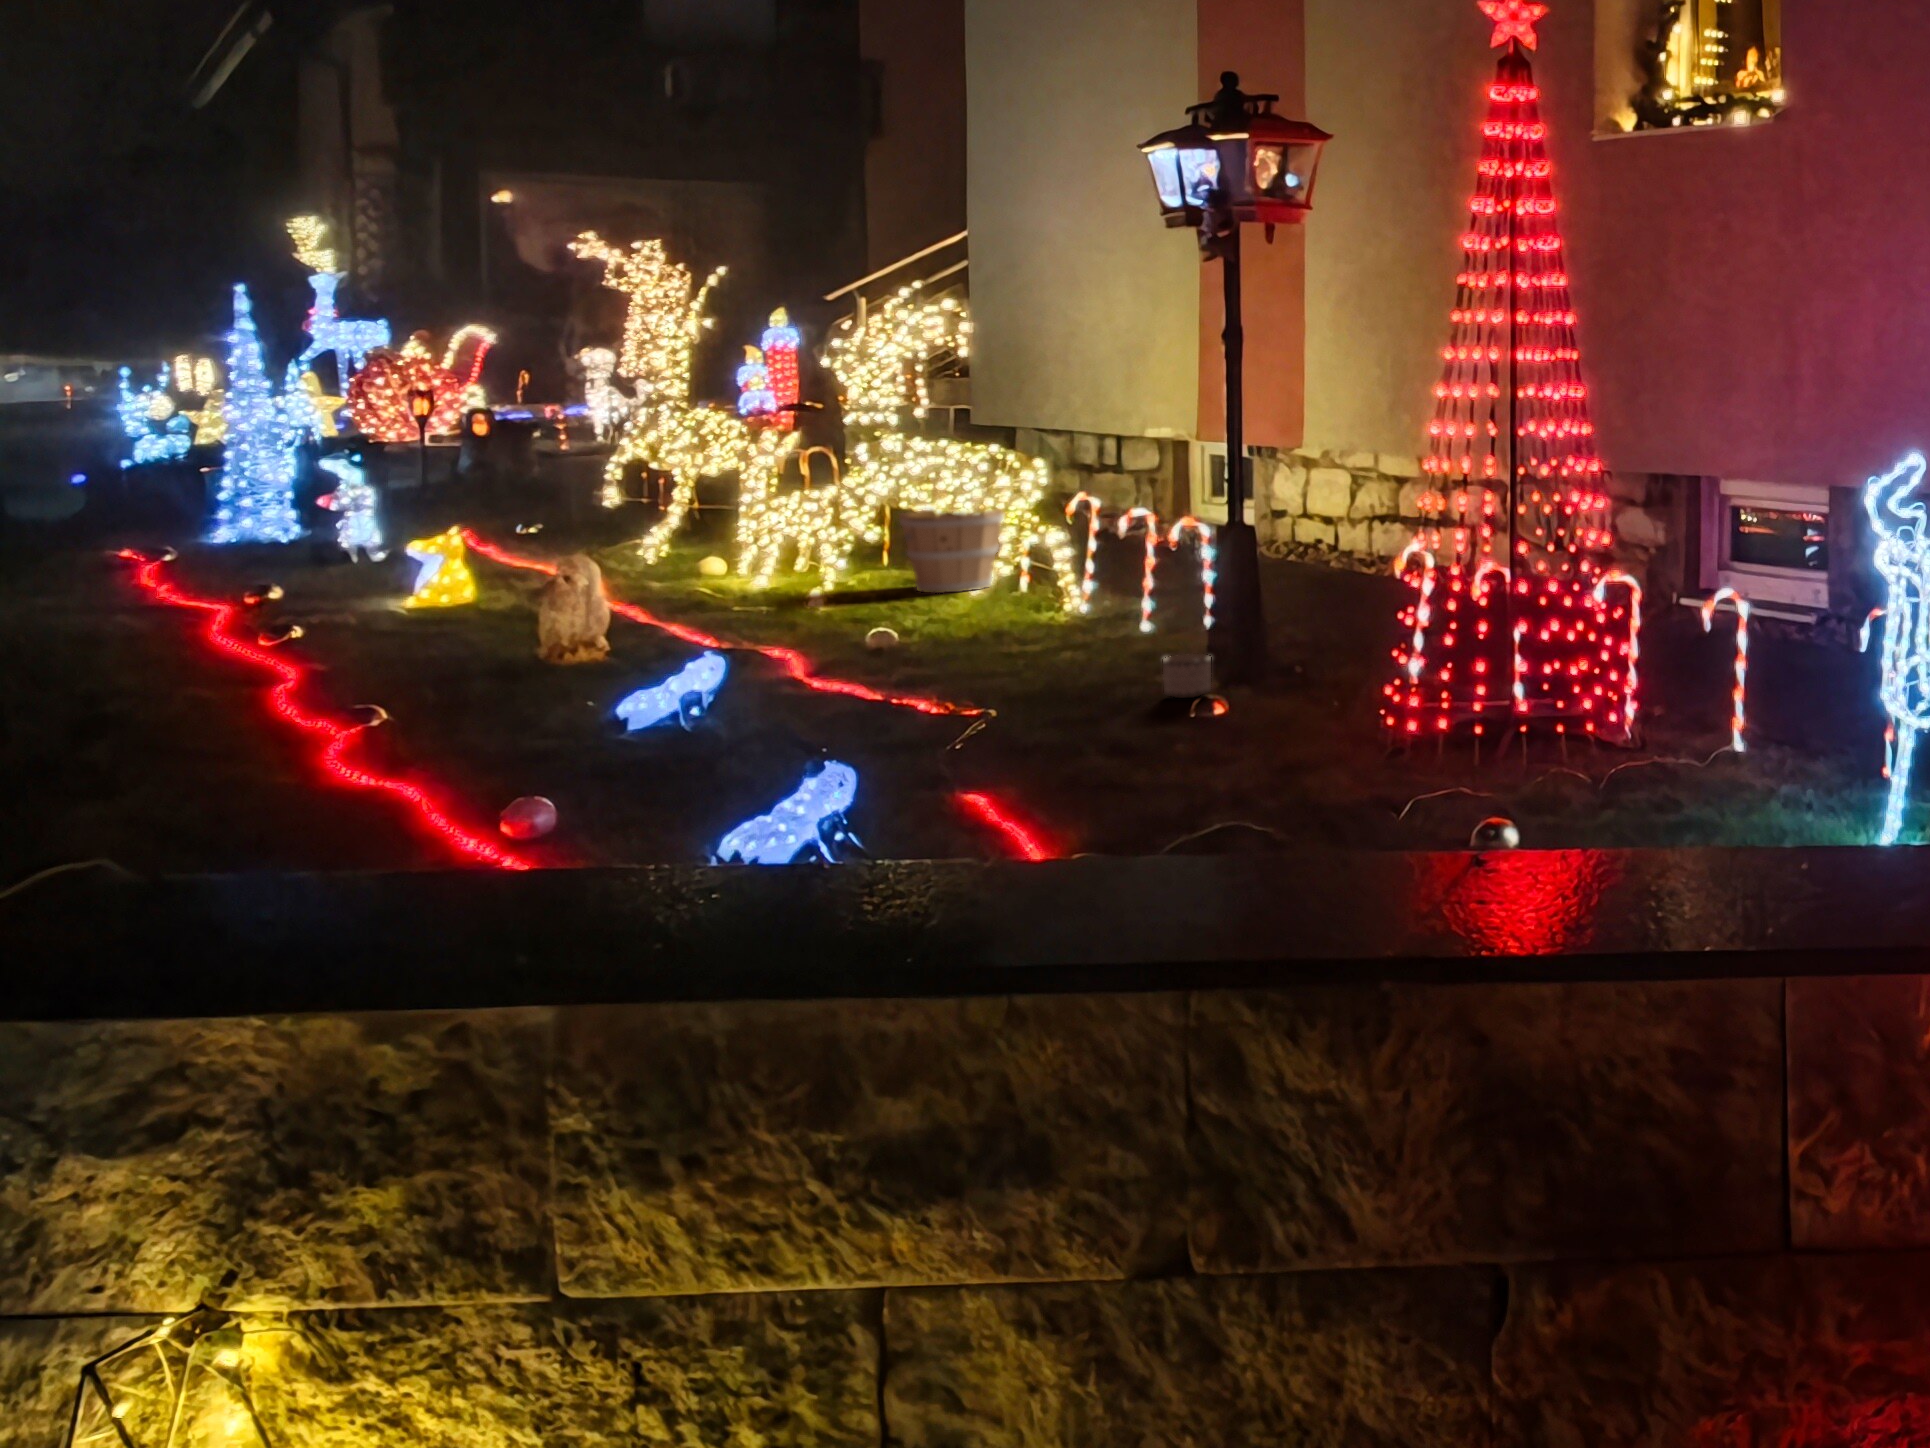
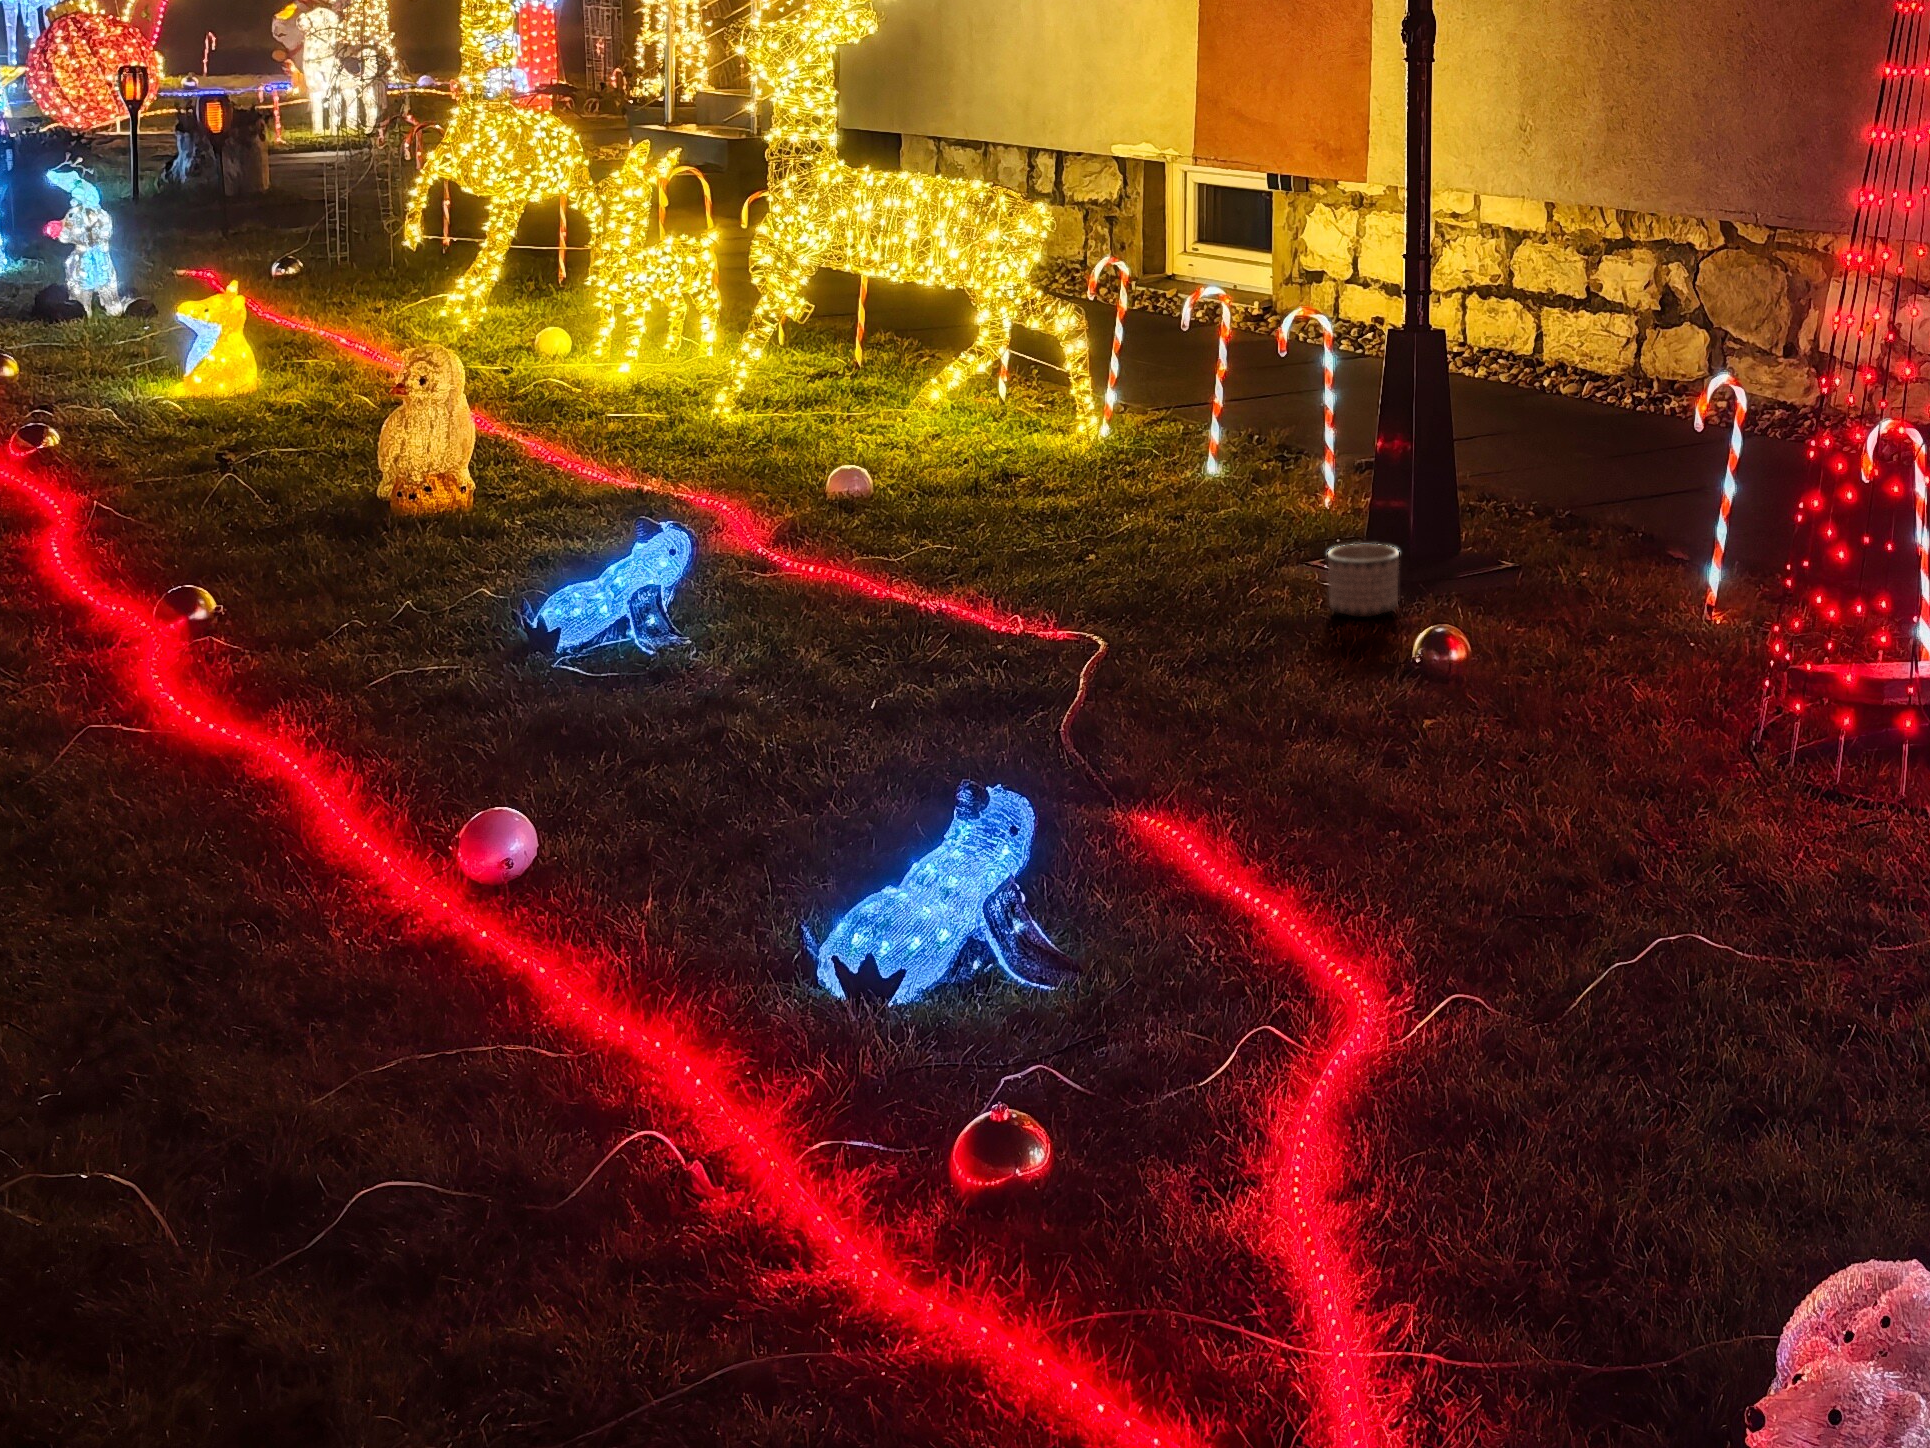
wooden bucket: present [899,510,1004,593] -> none [815,261,953,390]

